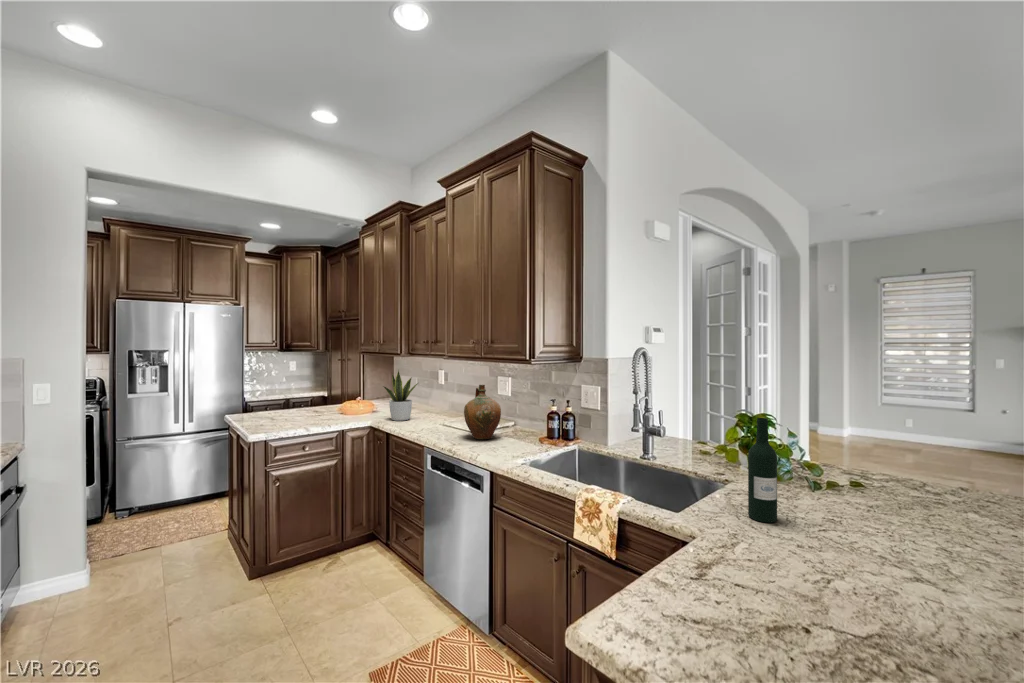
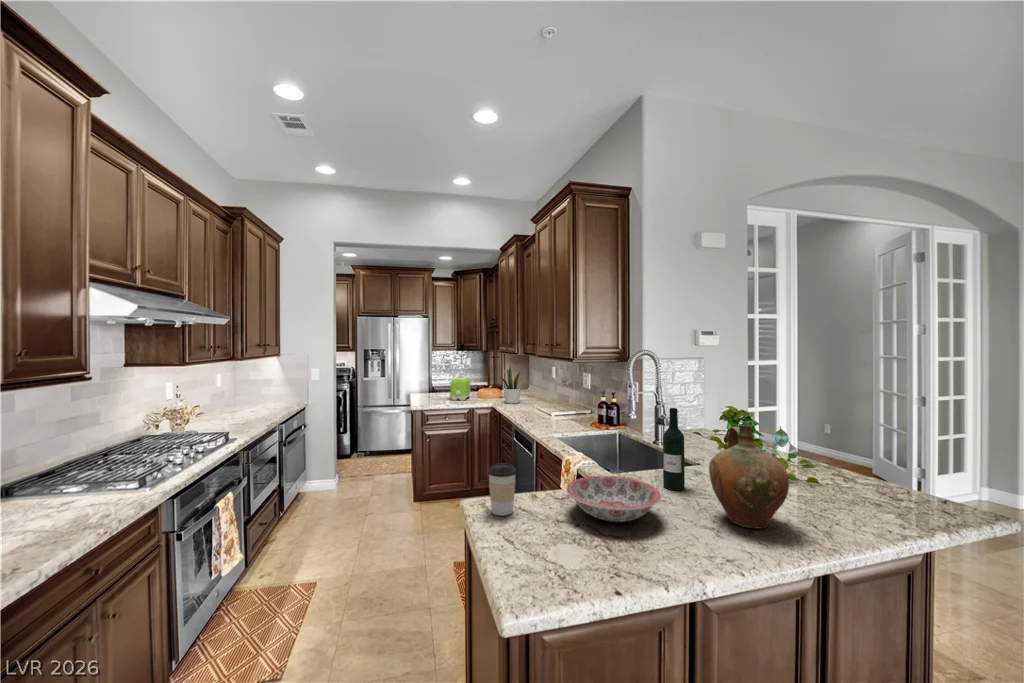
ceramic jug: present [464,385,501,439] -> present [709,424,789,529]
toaster: none [306,387,332,421] -> present [450,376,470,400]
ceramic bowl: none [718,520,880,599] -> present [566,476,661,522]
coffee cup: none [639,534,691,632] -> present [488,463,516,515]

